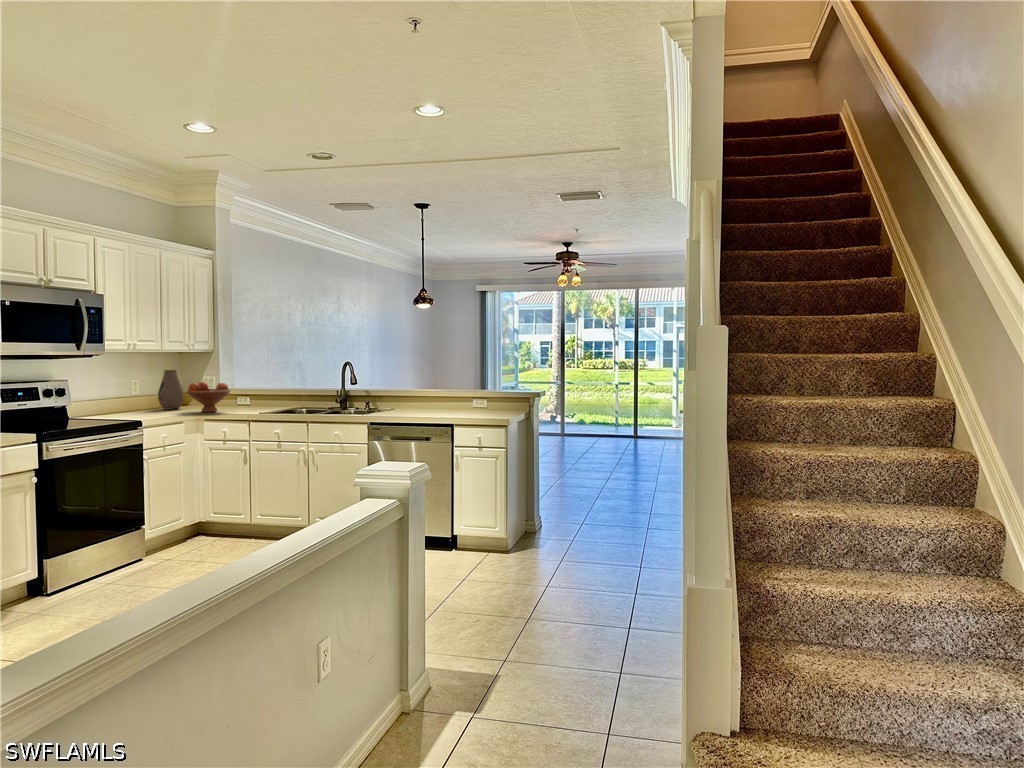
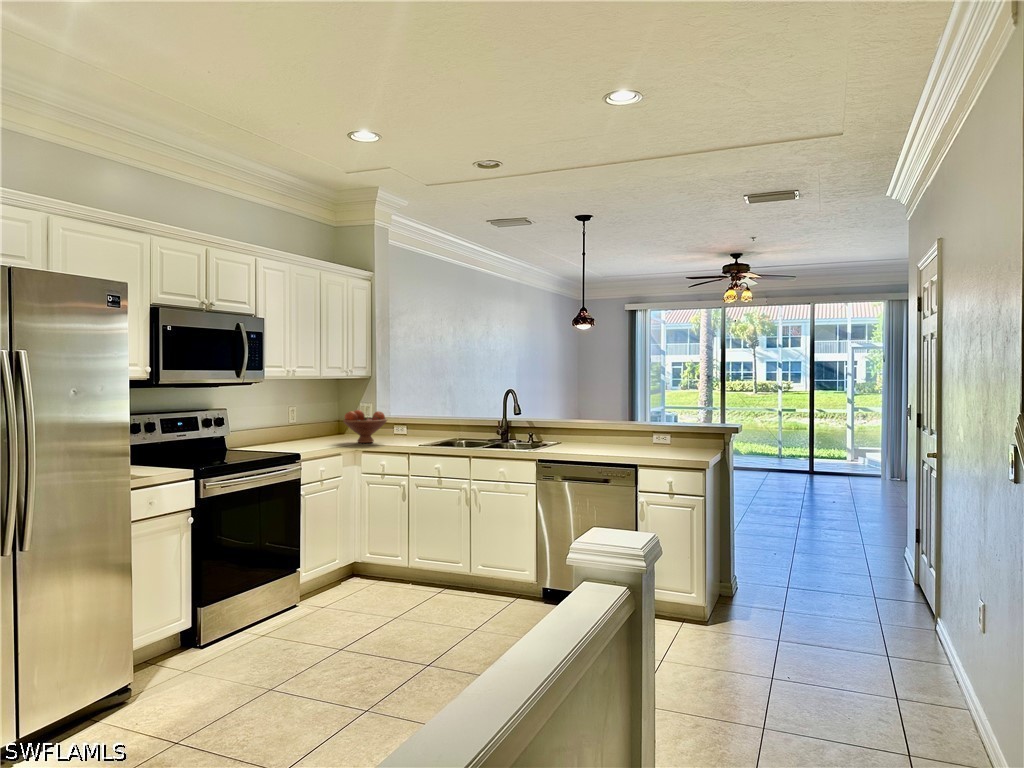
vase: present [158,370,184,409] -> none [314,396,339,439]

